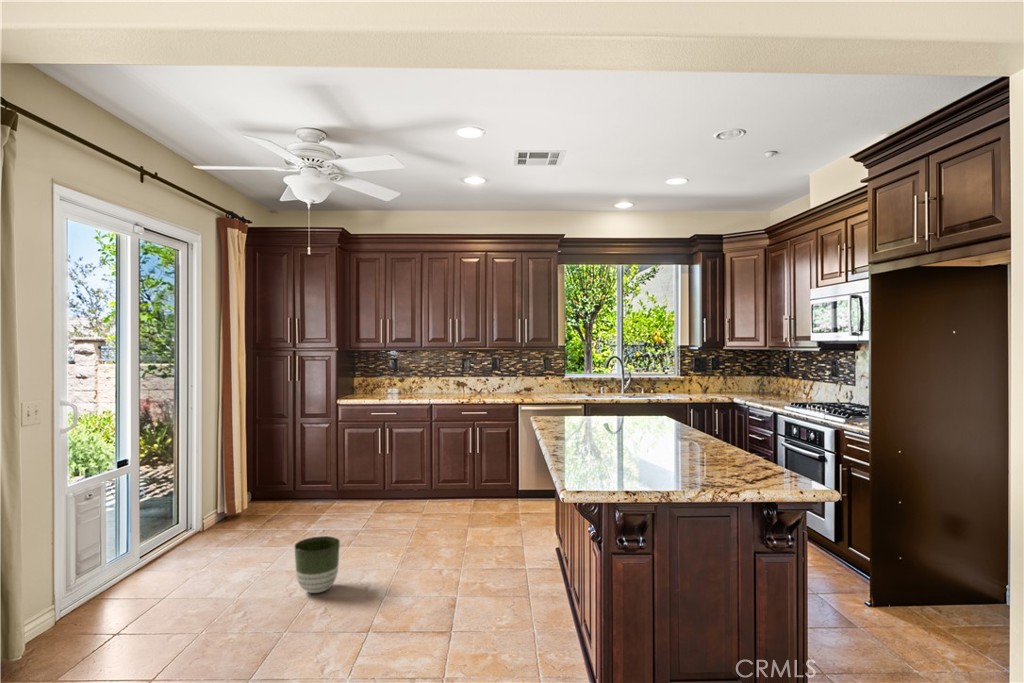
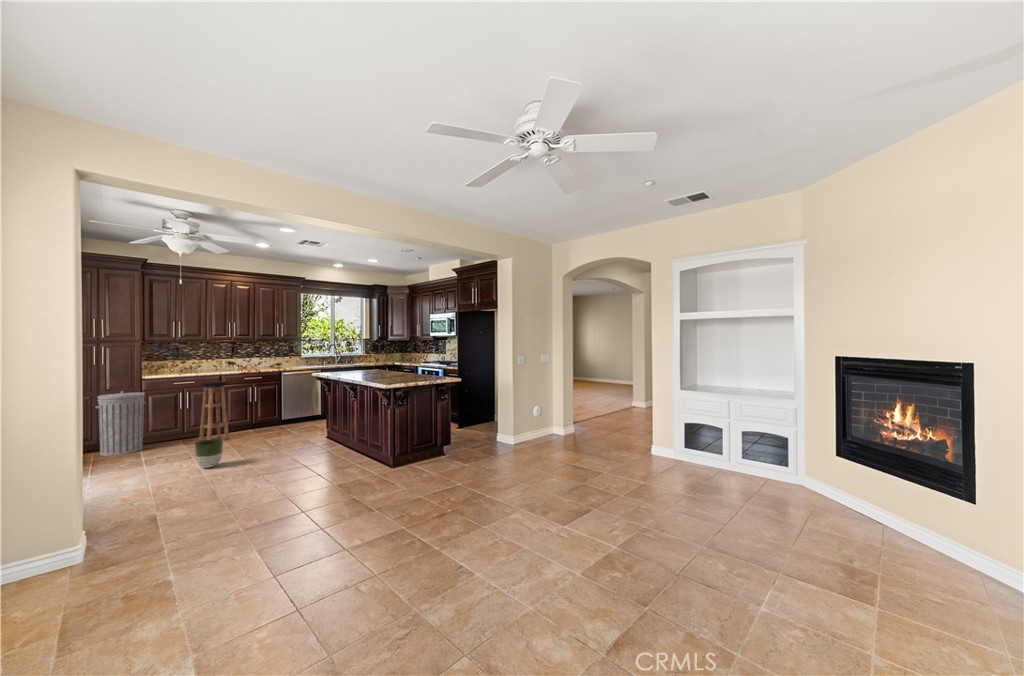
bar stool: none [389,415,425,518] -> present [199,381,229,441]
trash can: none [274,423,329,517] -> present [96,392,146,456]

